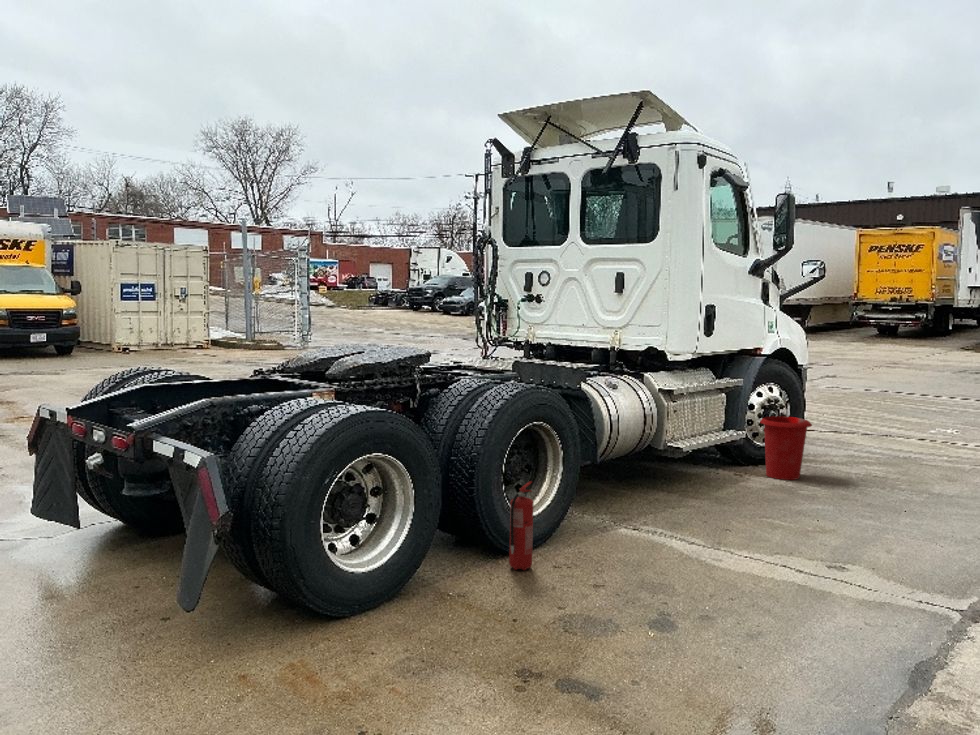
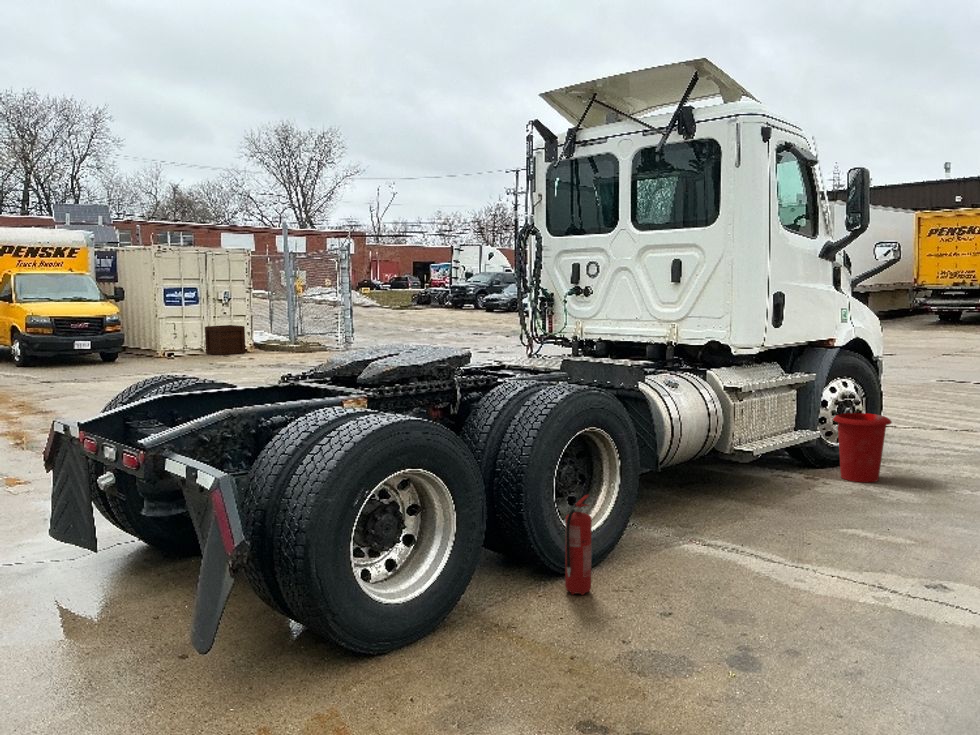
wooden crate: none [161,321,202,351] -> present [205,325,246,355]

